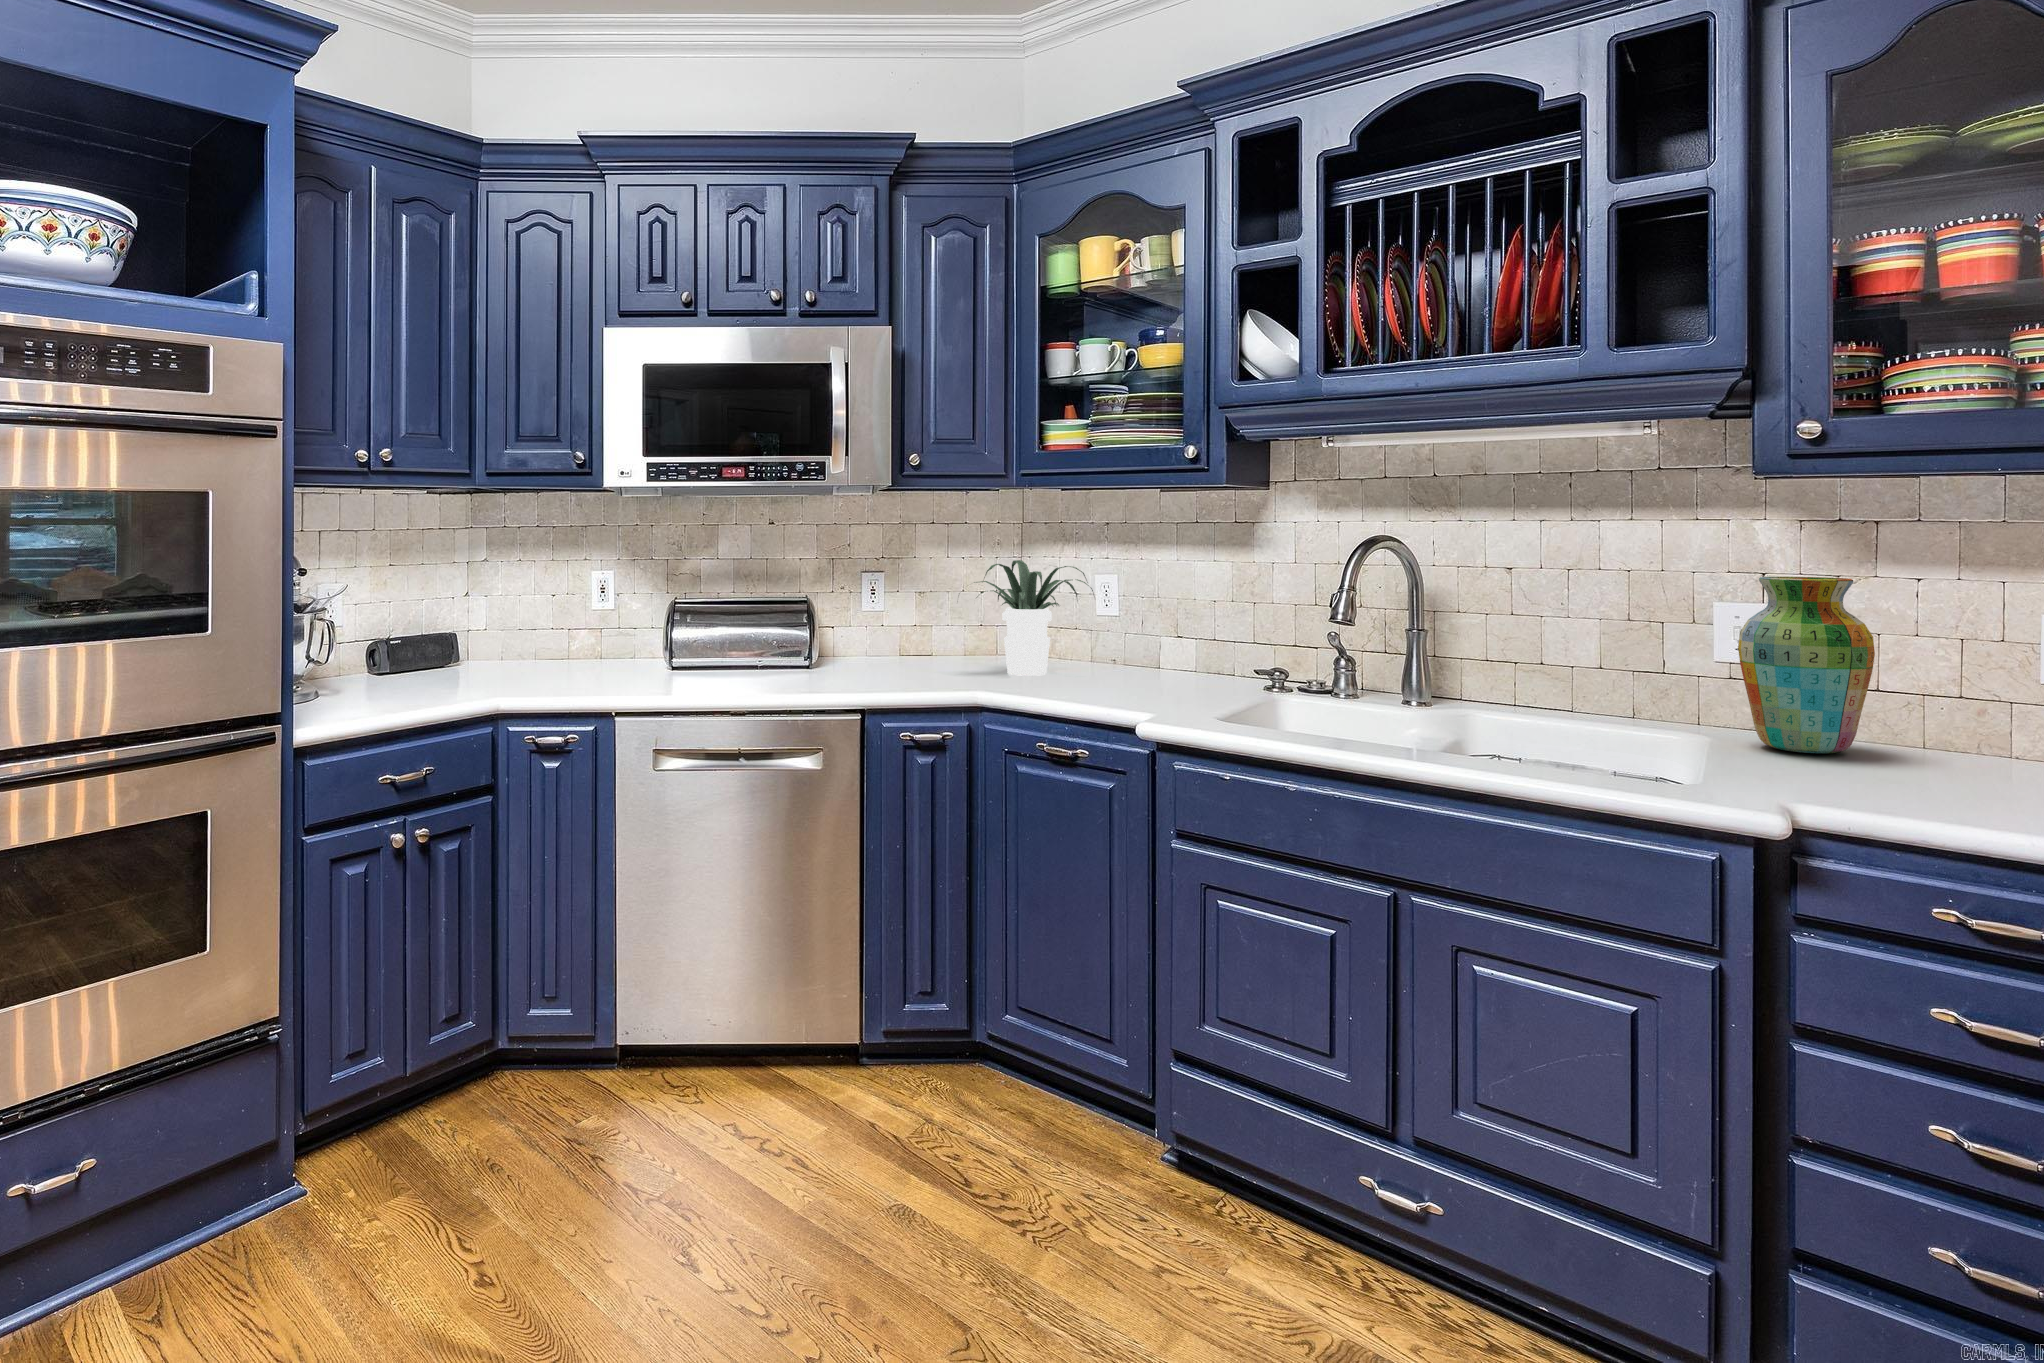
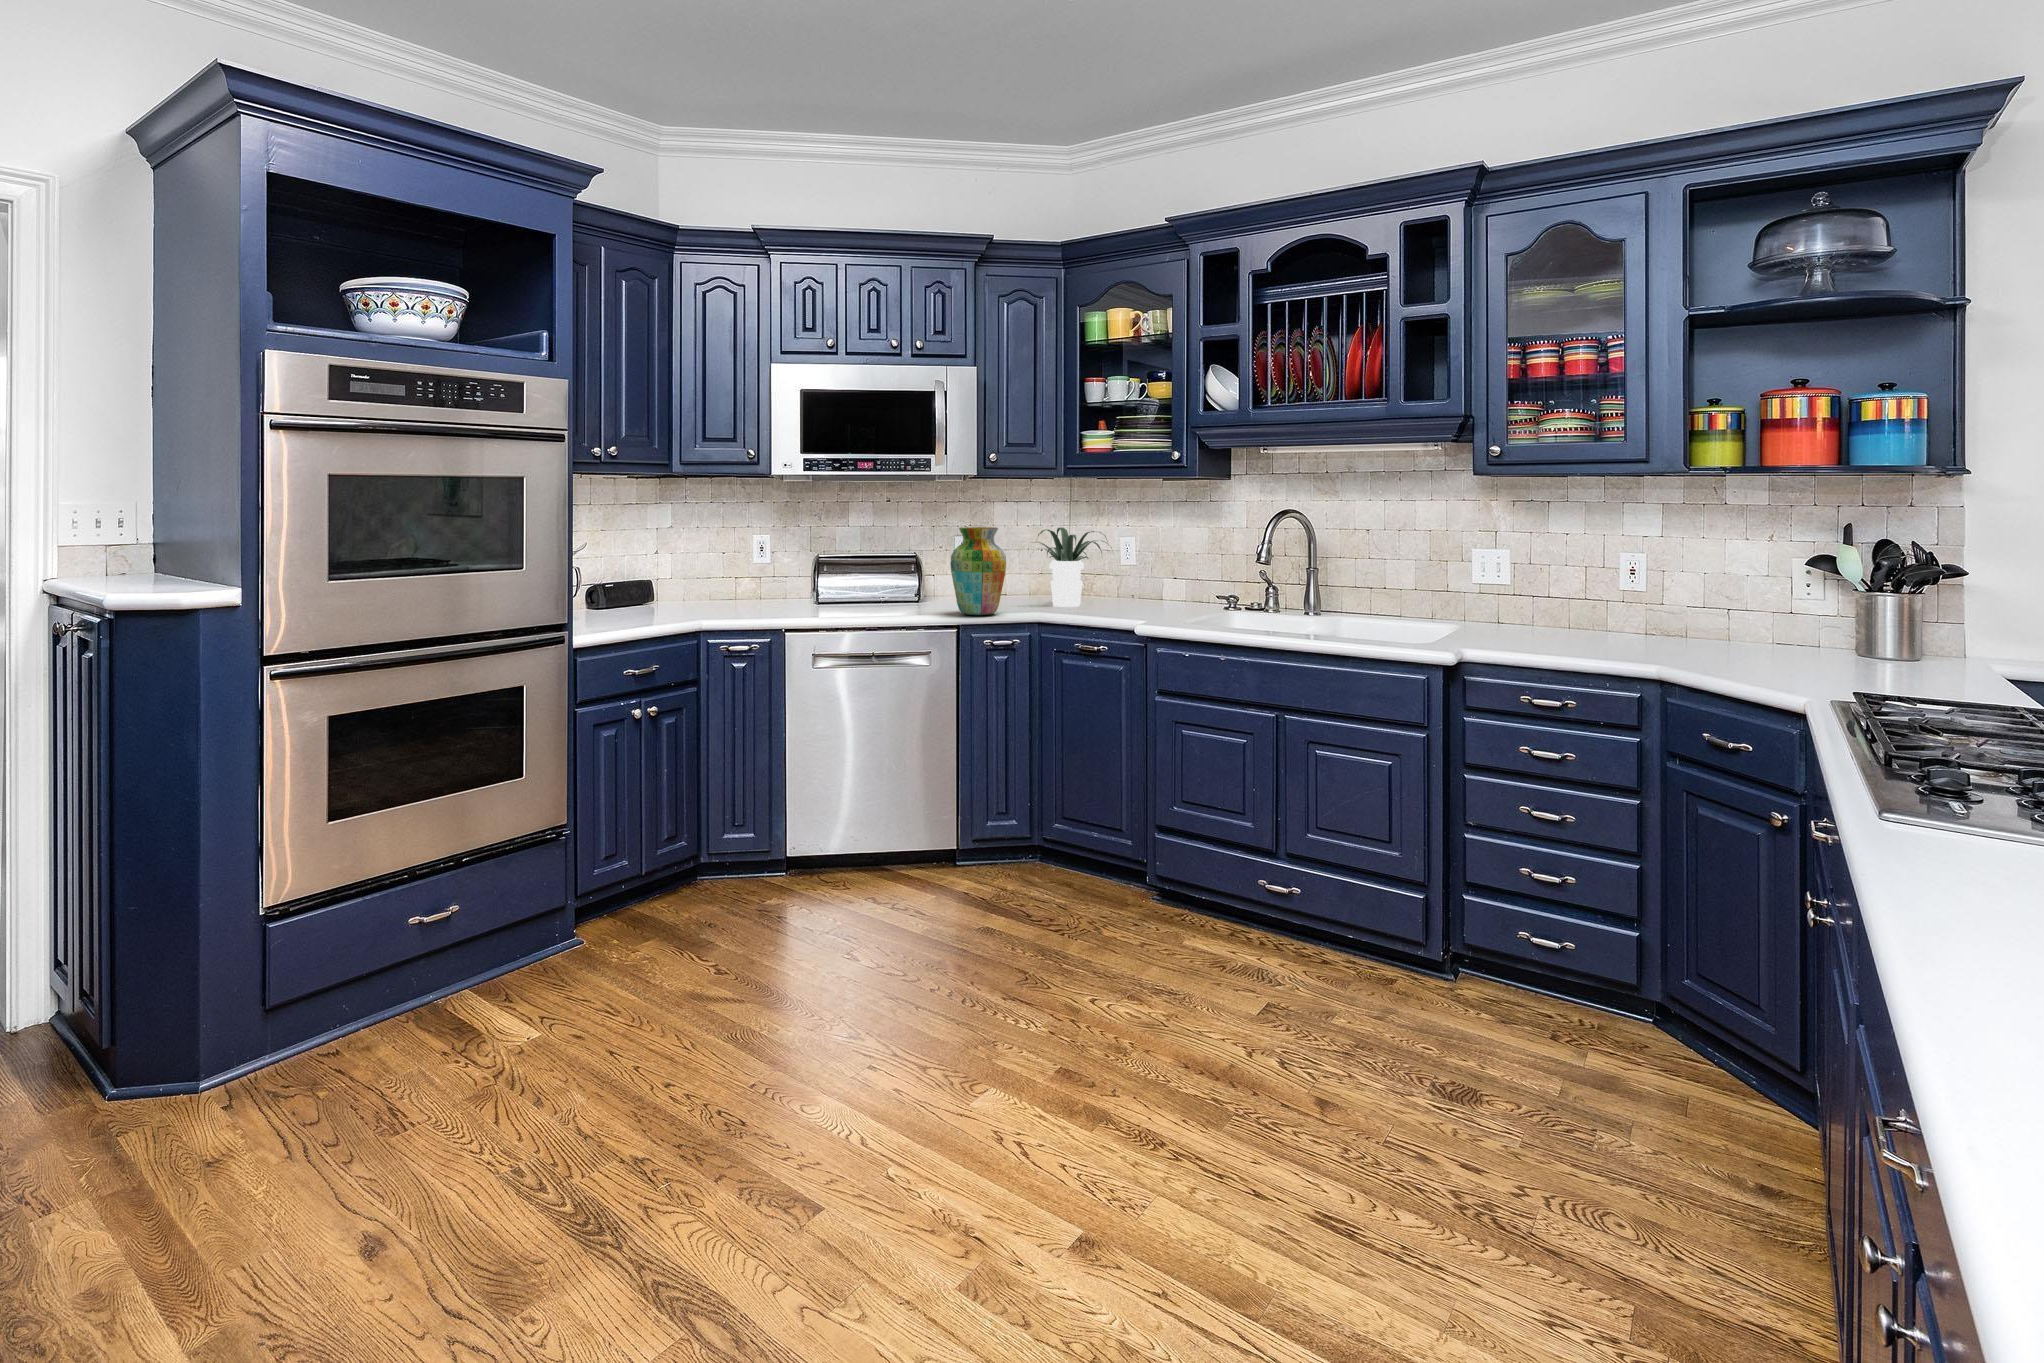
vase: present [1738,577,1875,753] -> present [950,527,1006,615]

